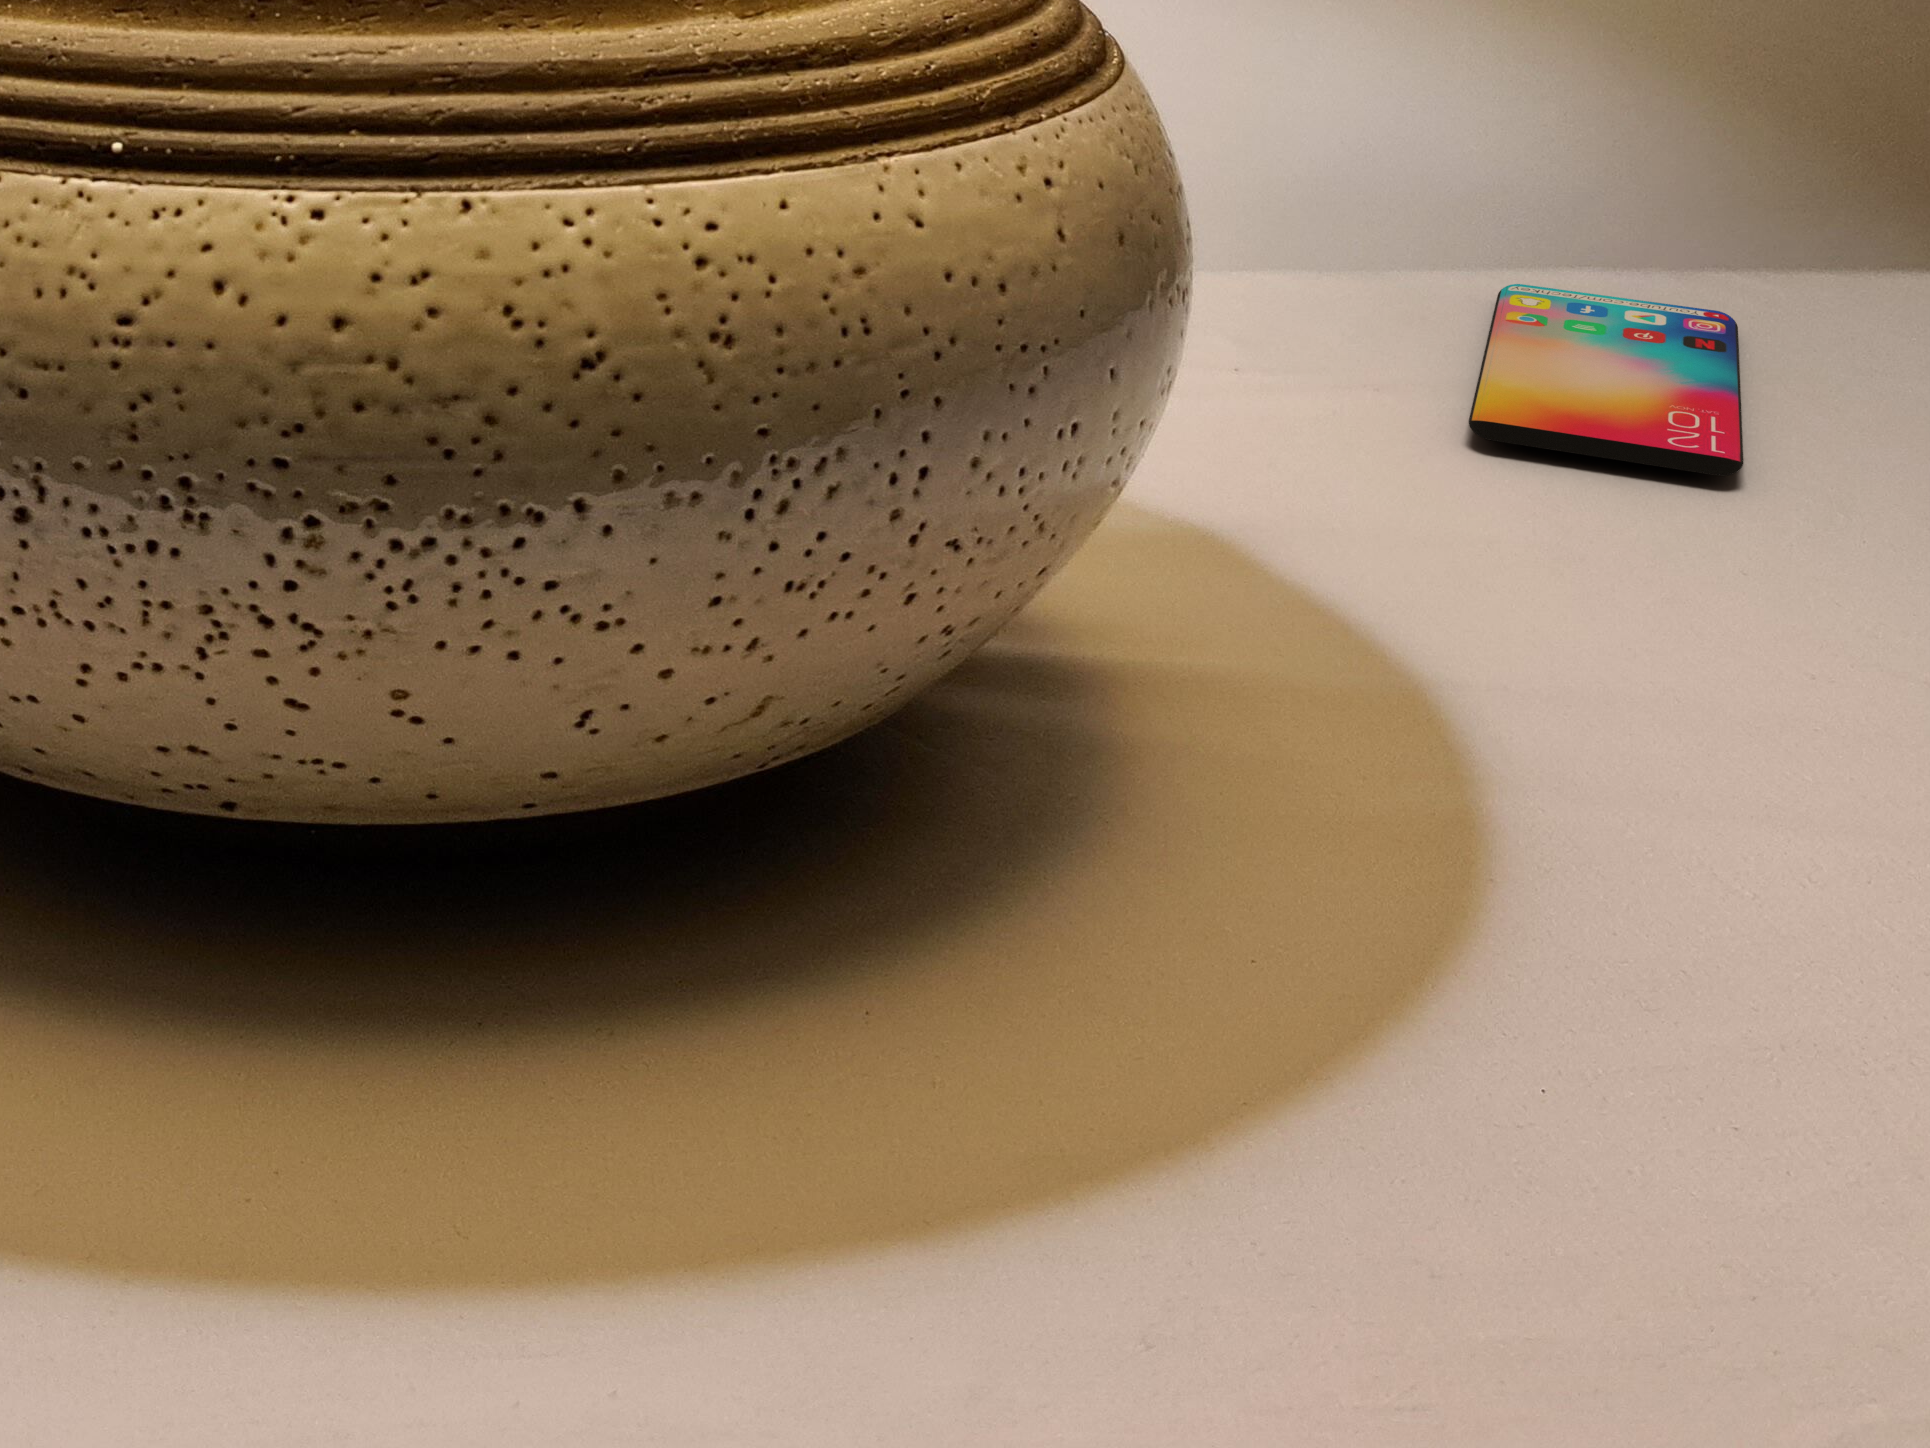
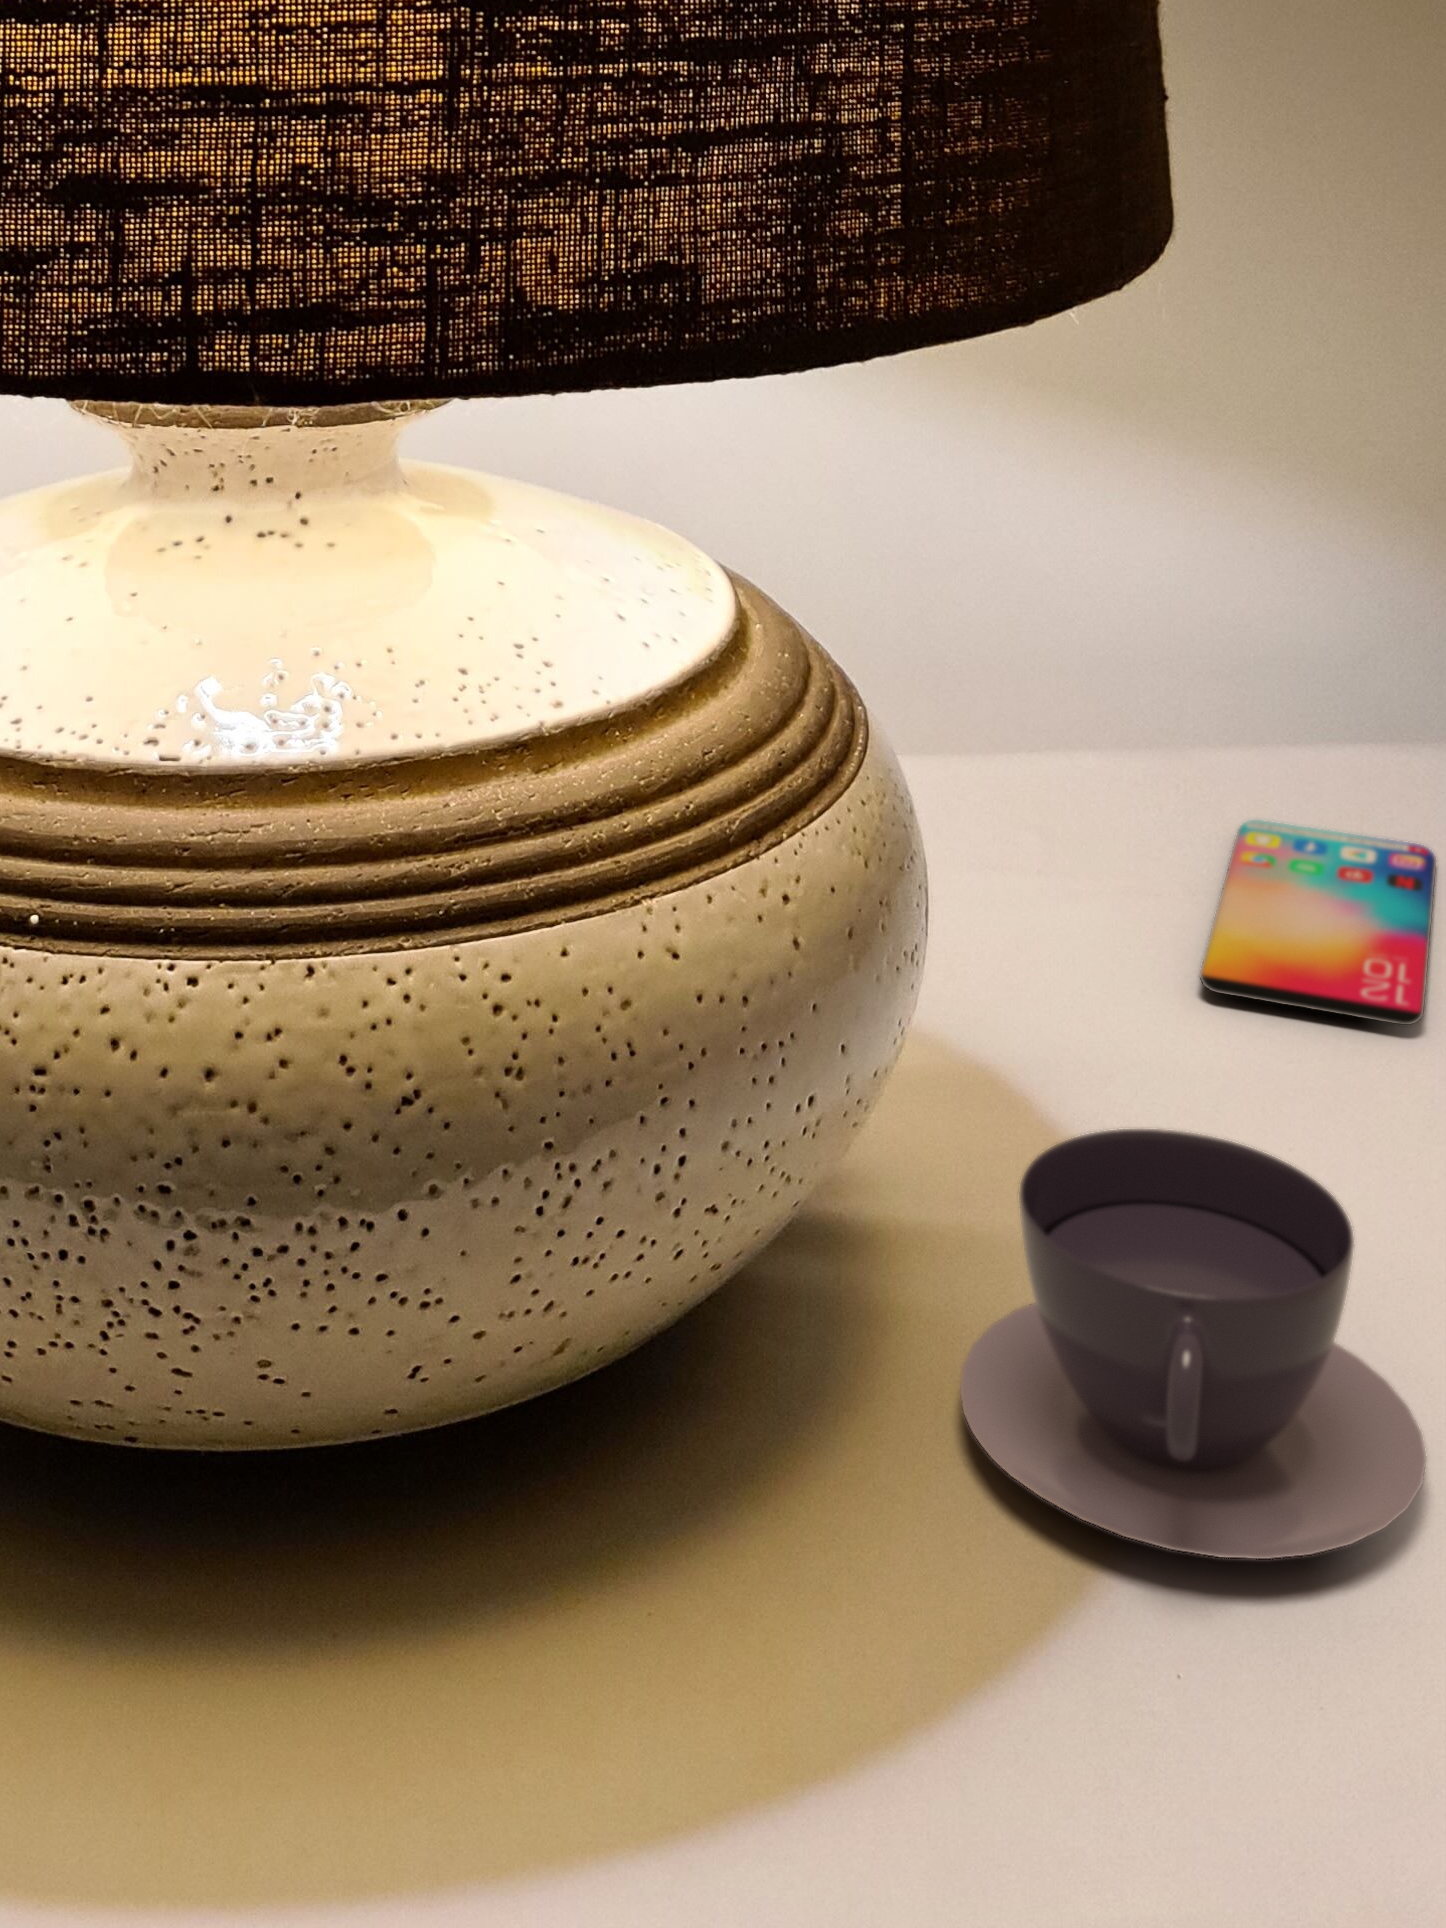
teacup: none [1221,513,1806,973] -> present [960,1129,1426,1559]

